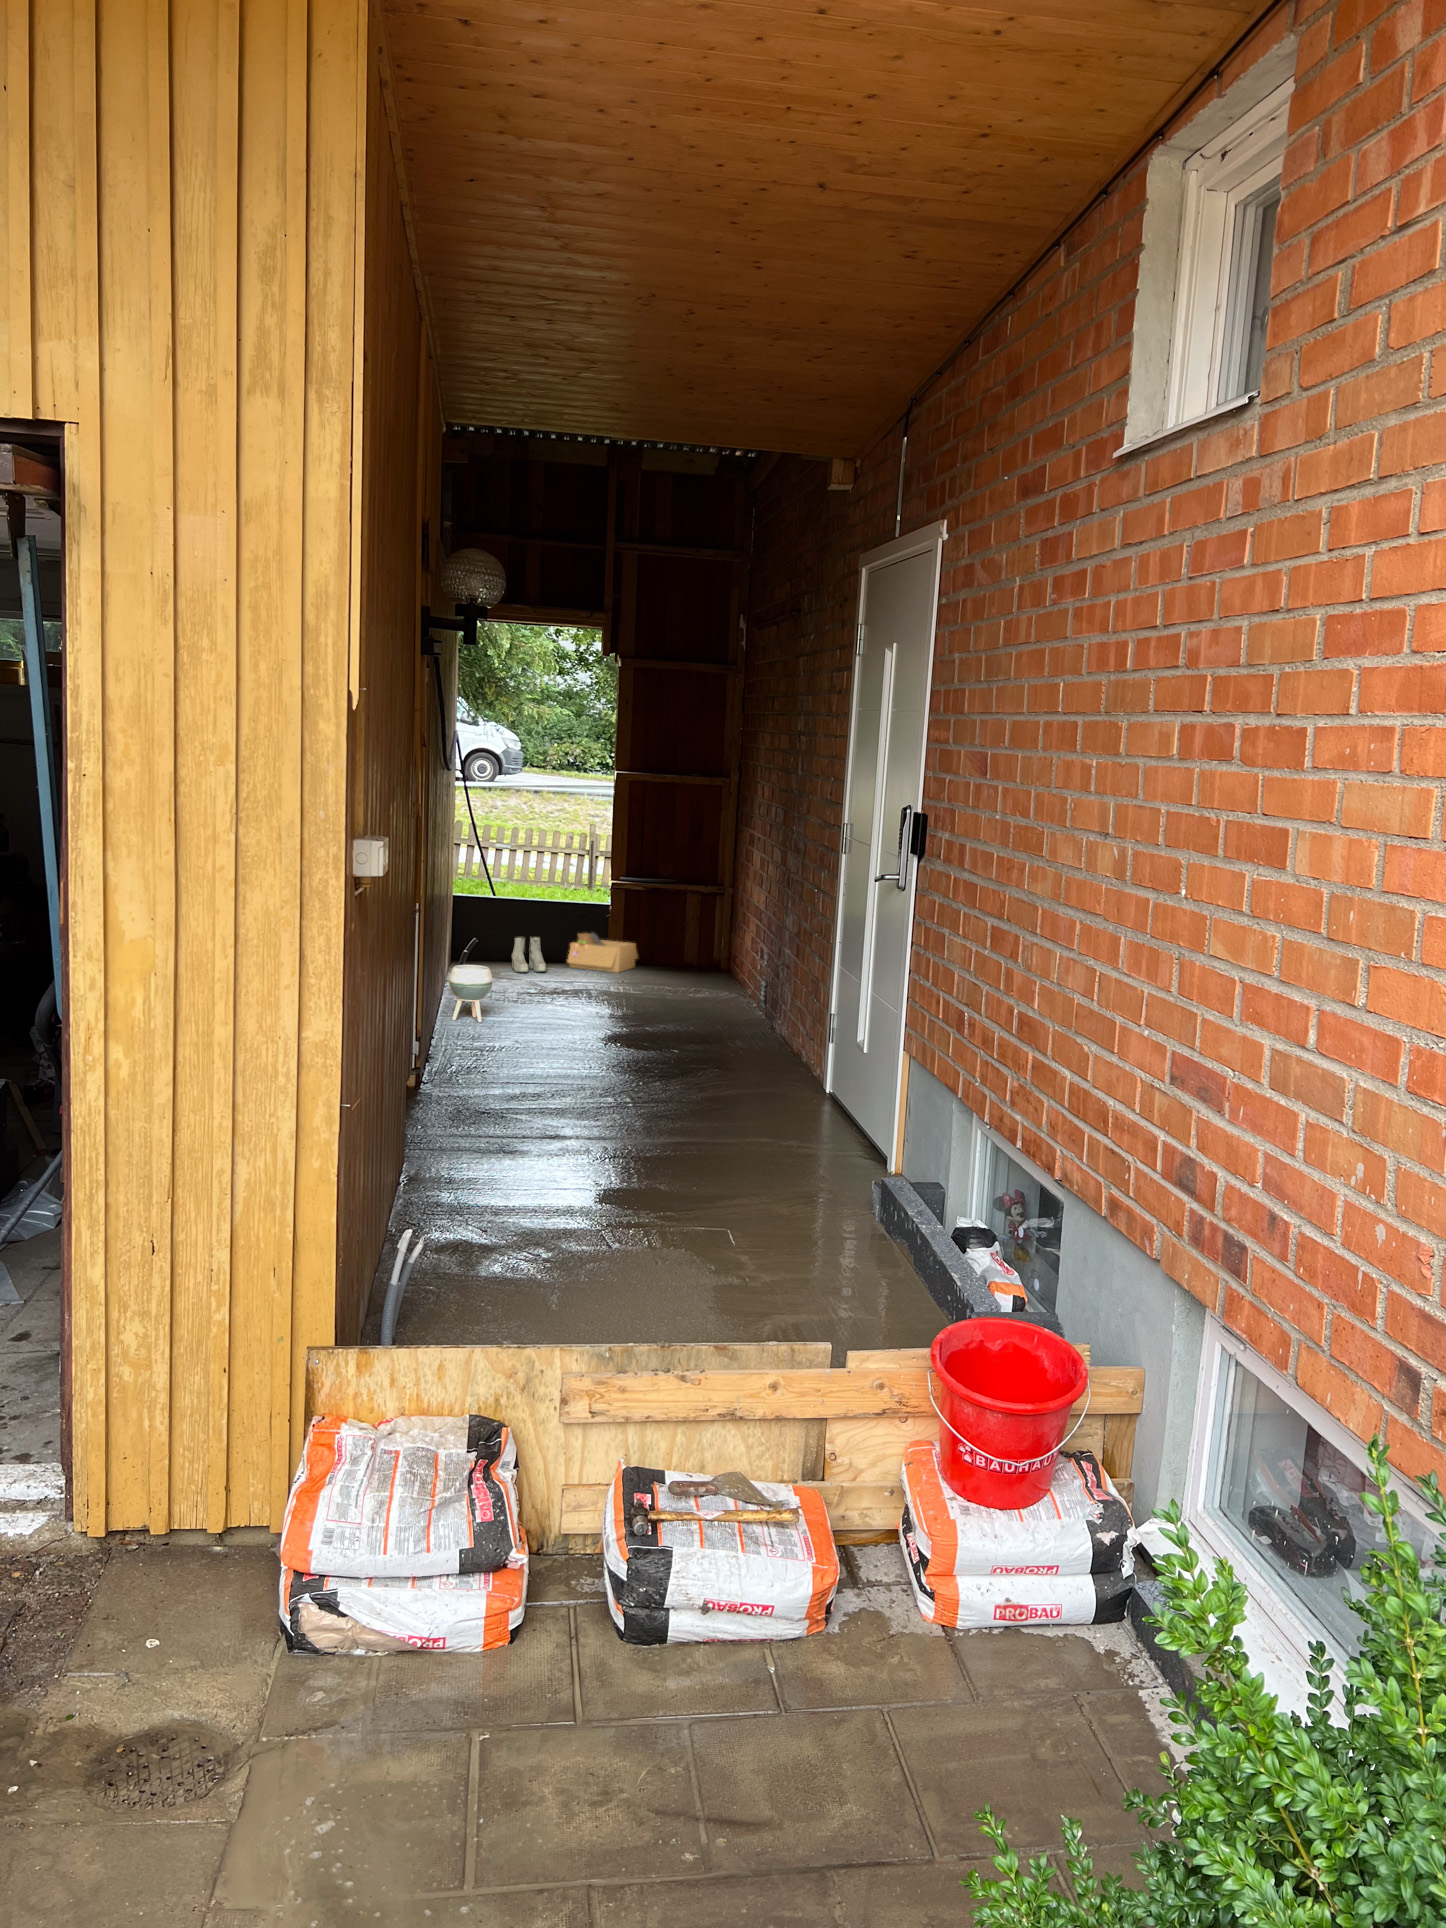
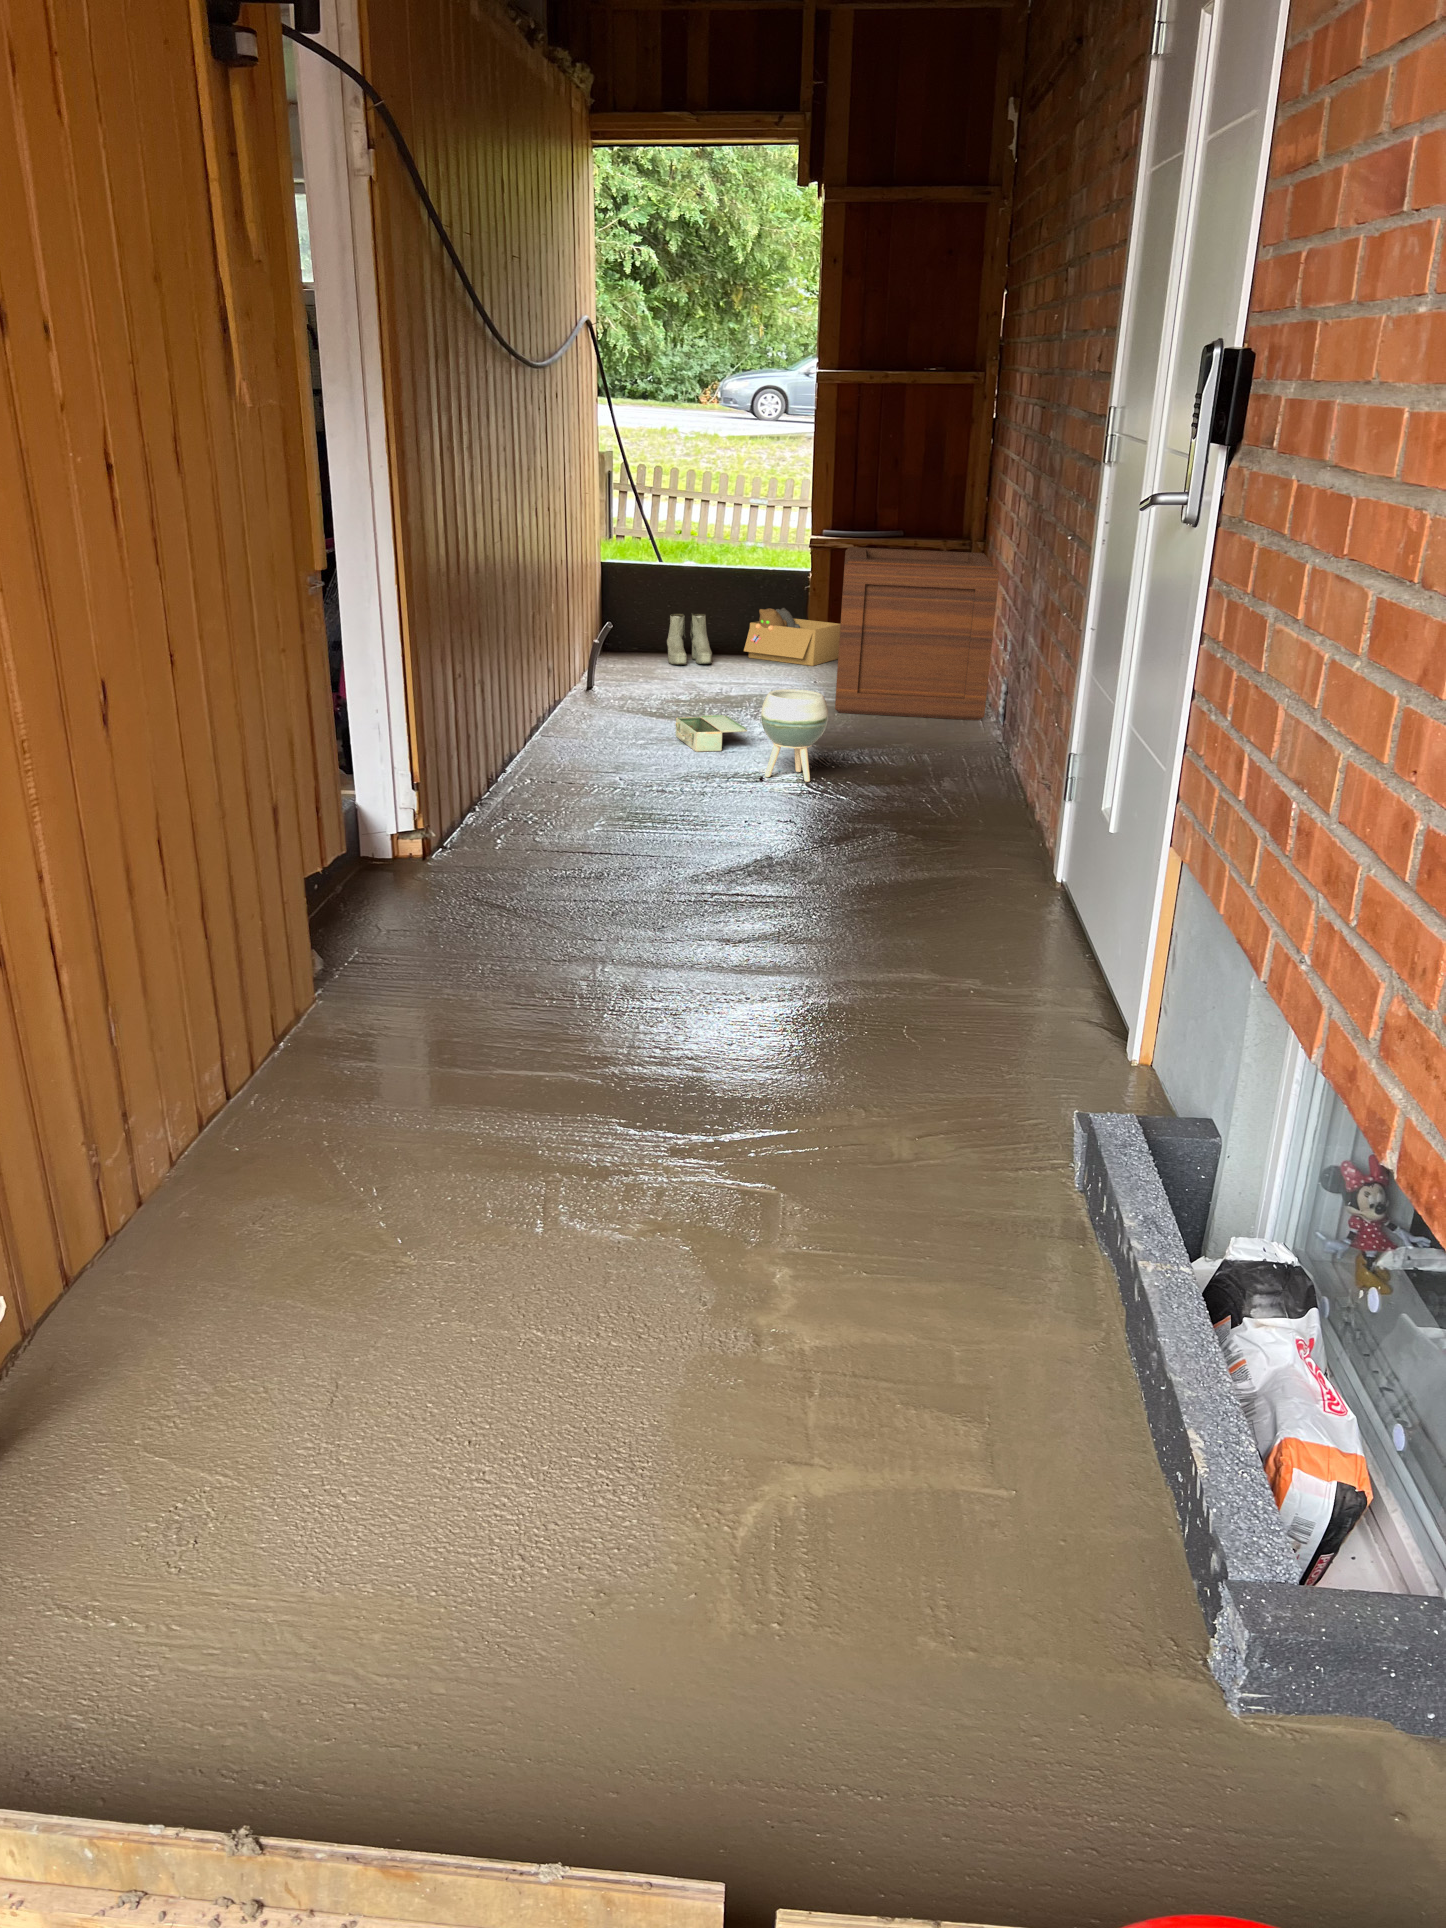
wooden crate: none [641,891,756,1006] -> present [835,547,999,720]
planter: present [449,965,493,1022] -> present [761,689,828,782]
toolbox: none [547,1004,601,1028] -> present [675,715,747,752]

